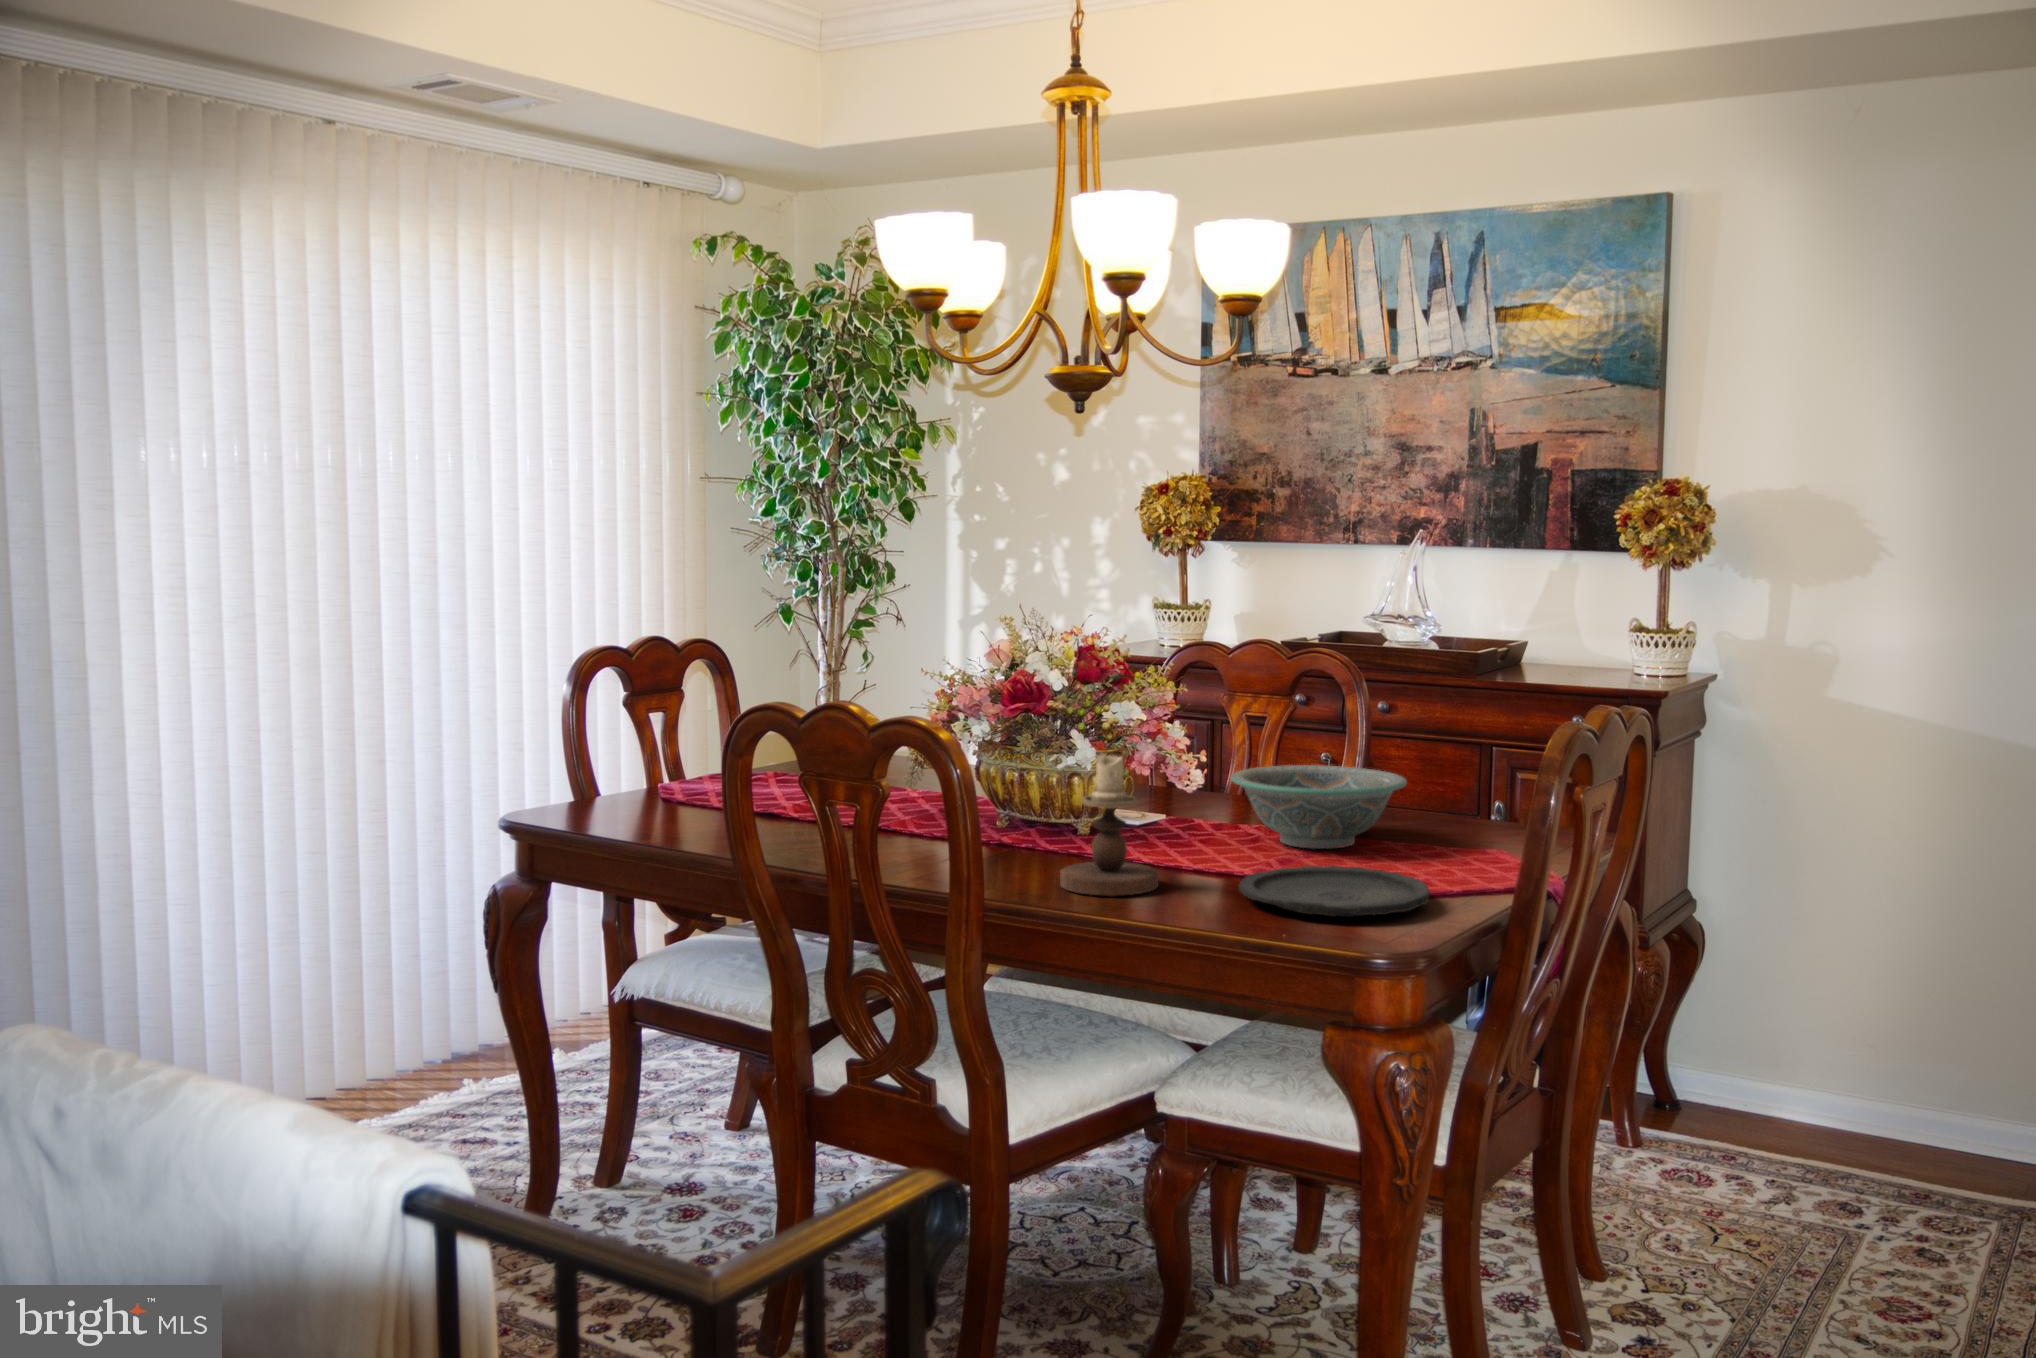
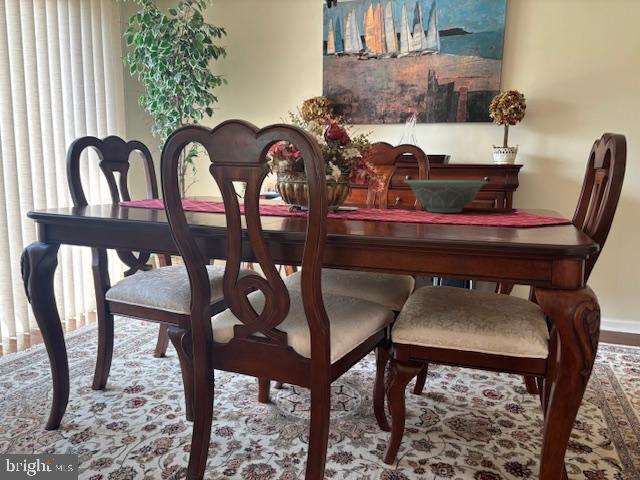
candlestick: present [1060,755,1158,896] -> none [356,153,410,227]
plate: present [1239,865,1430,917] -> none [453,213,561,231]

